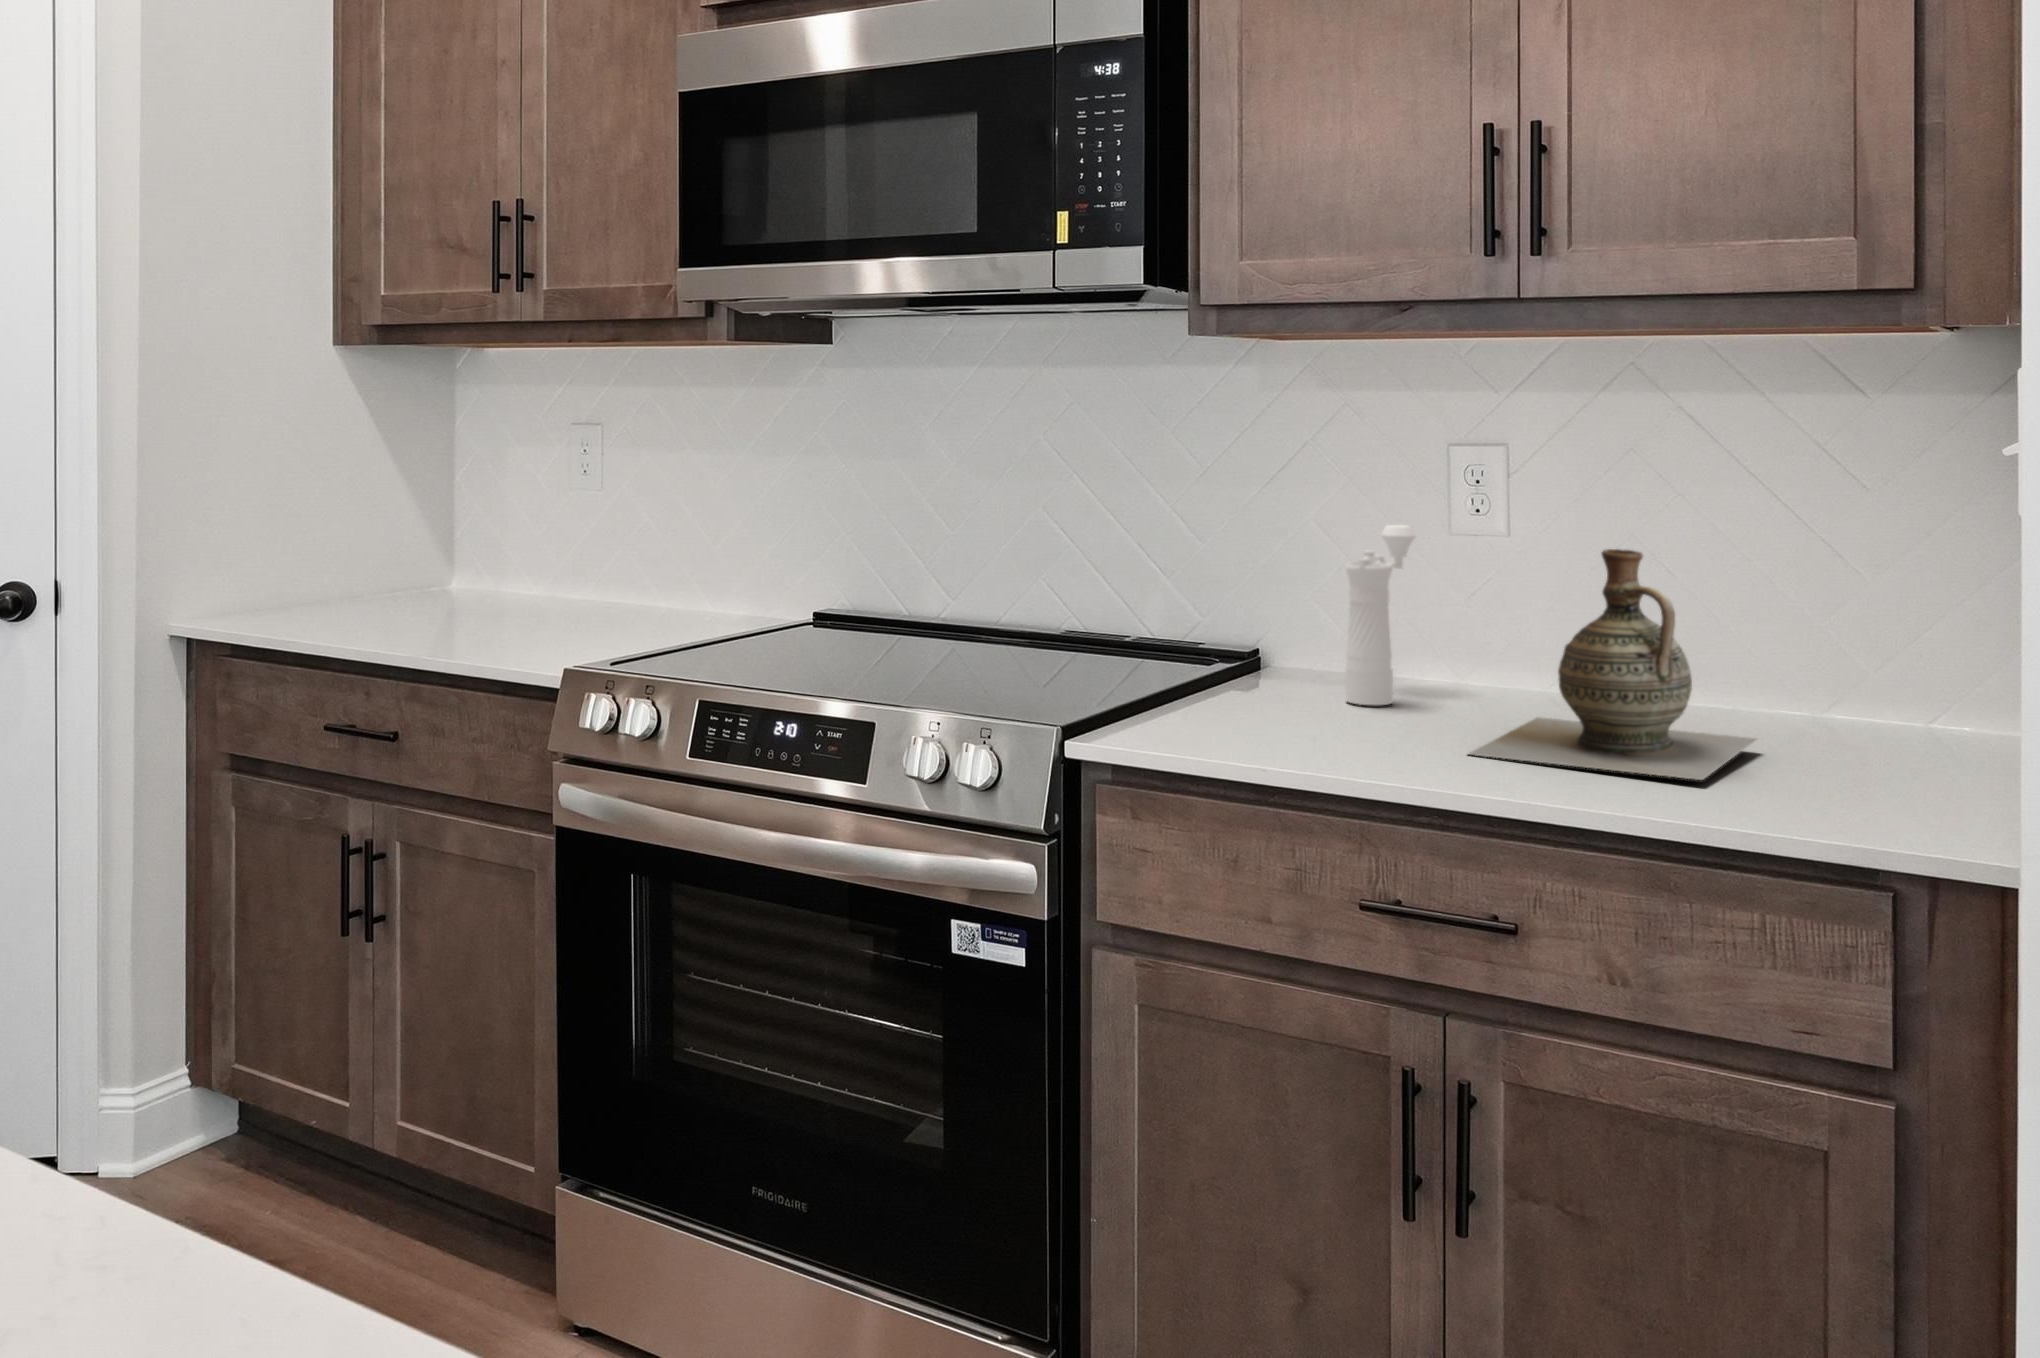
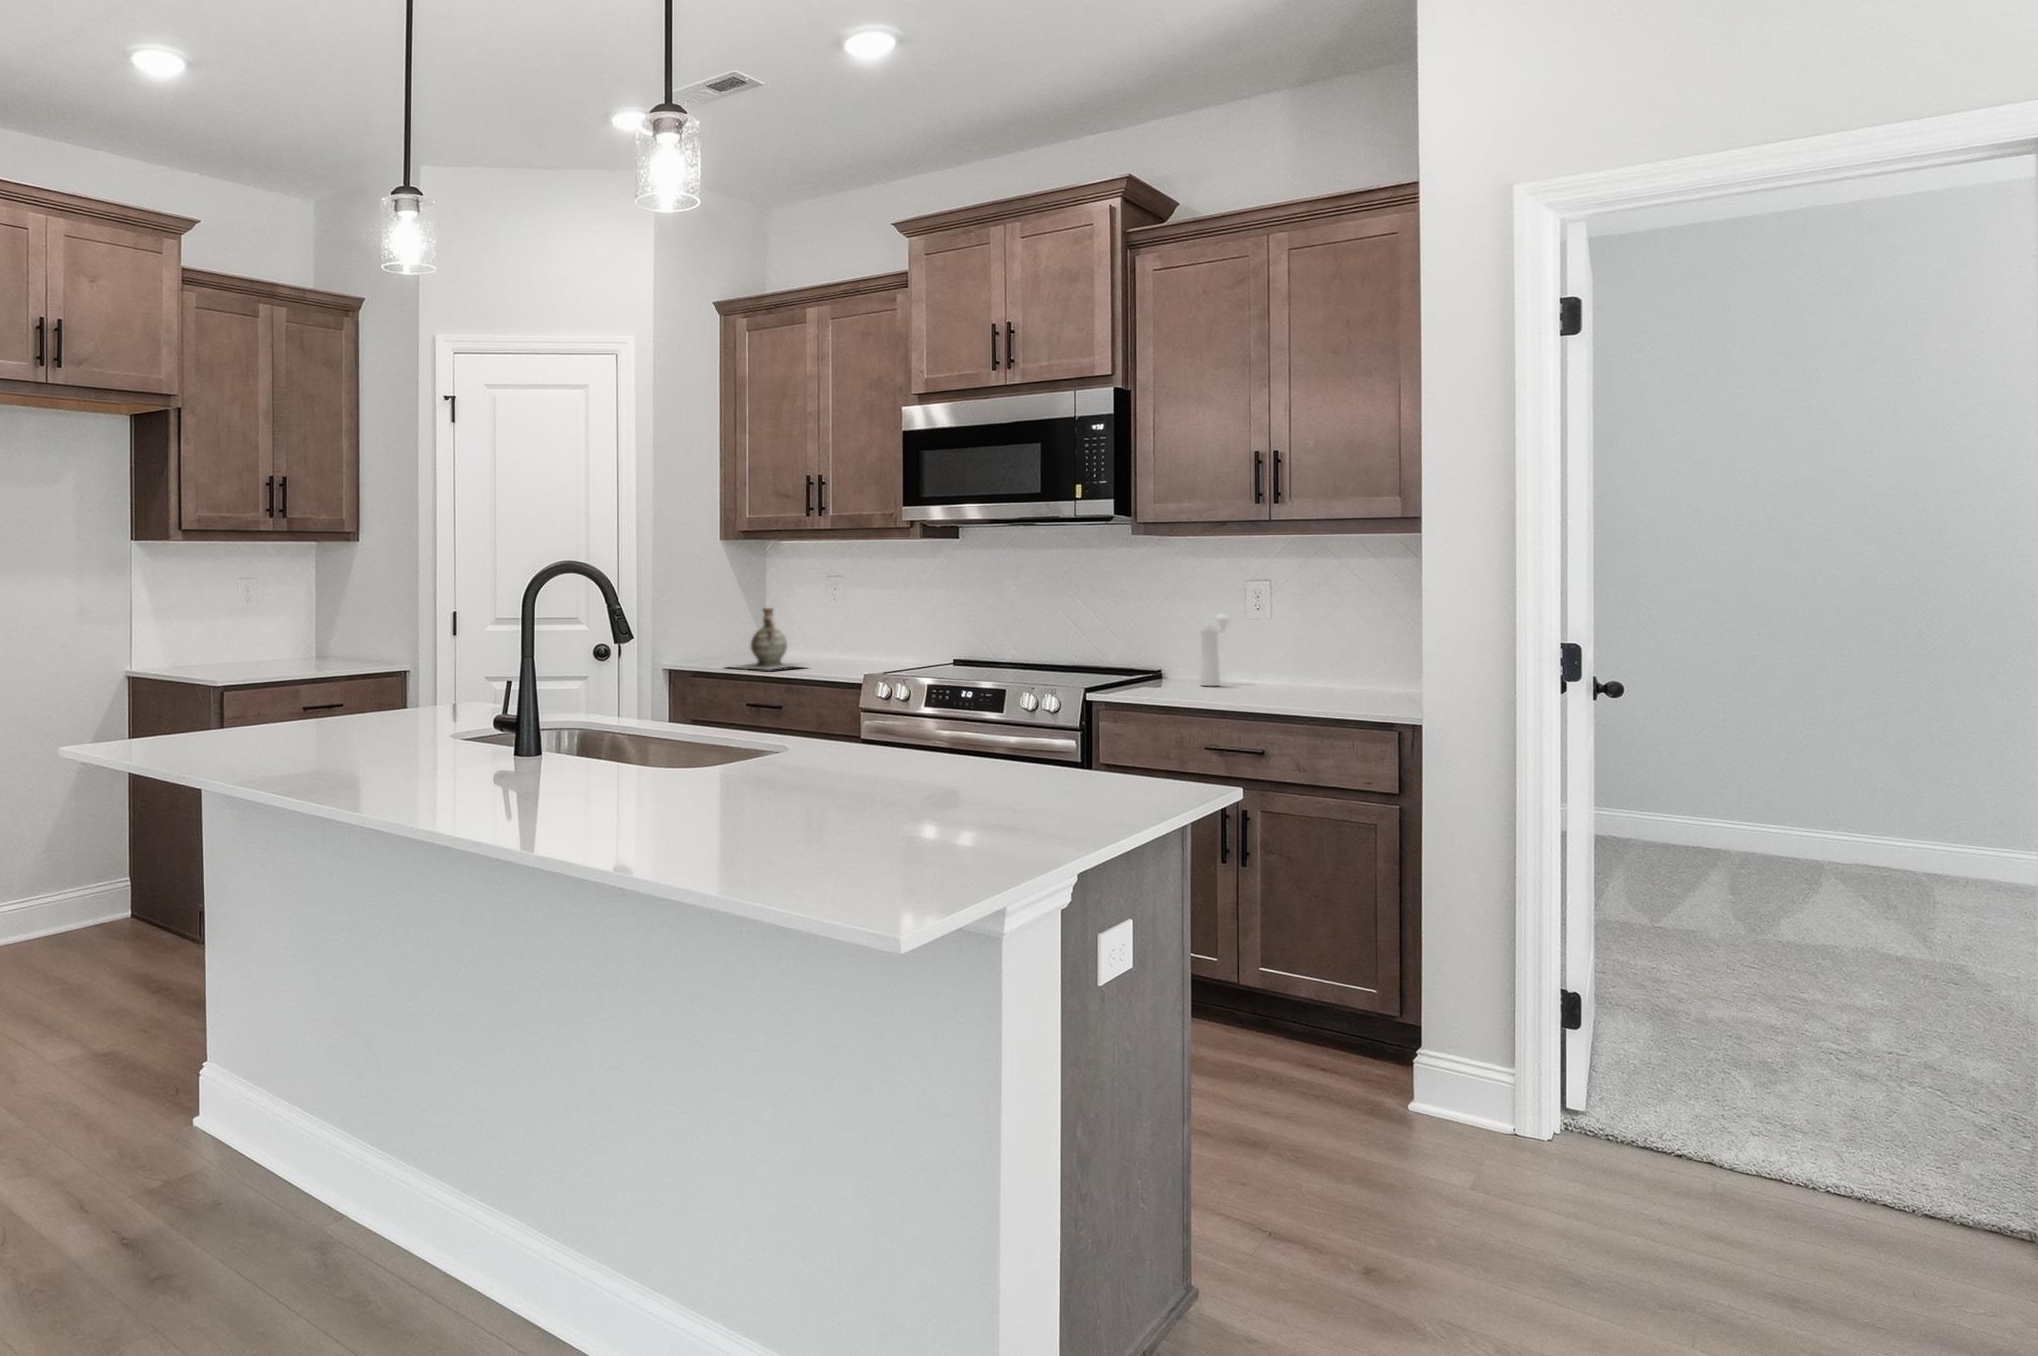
ceramic jug: present [1469,549,1756,780] -> present [735,608,798,669]

